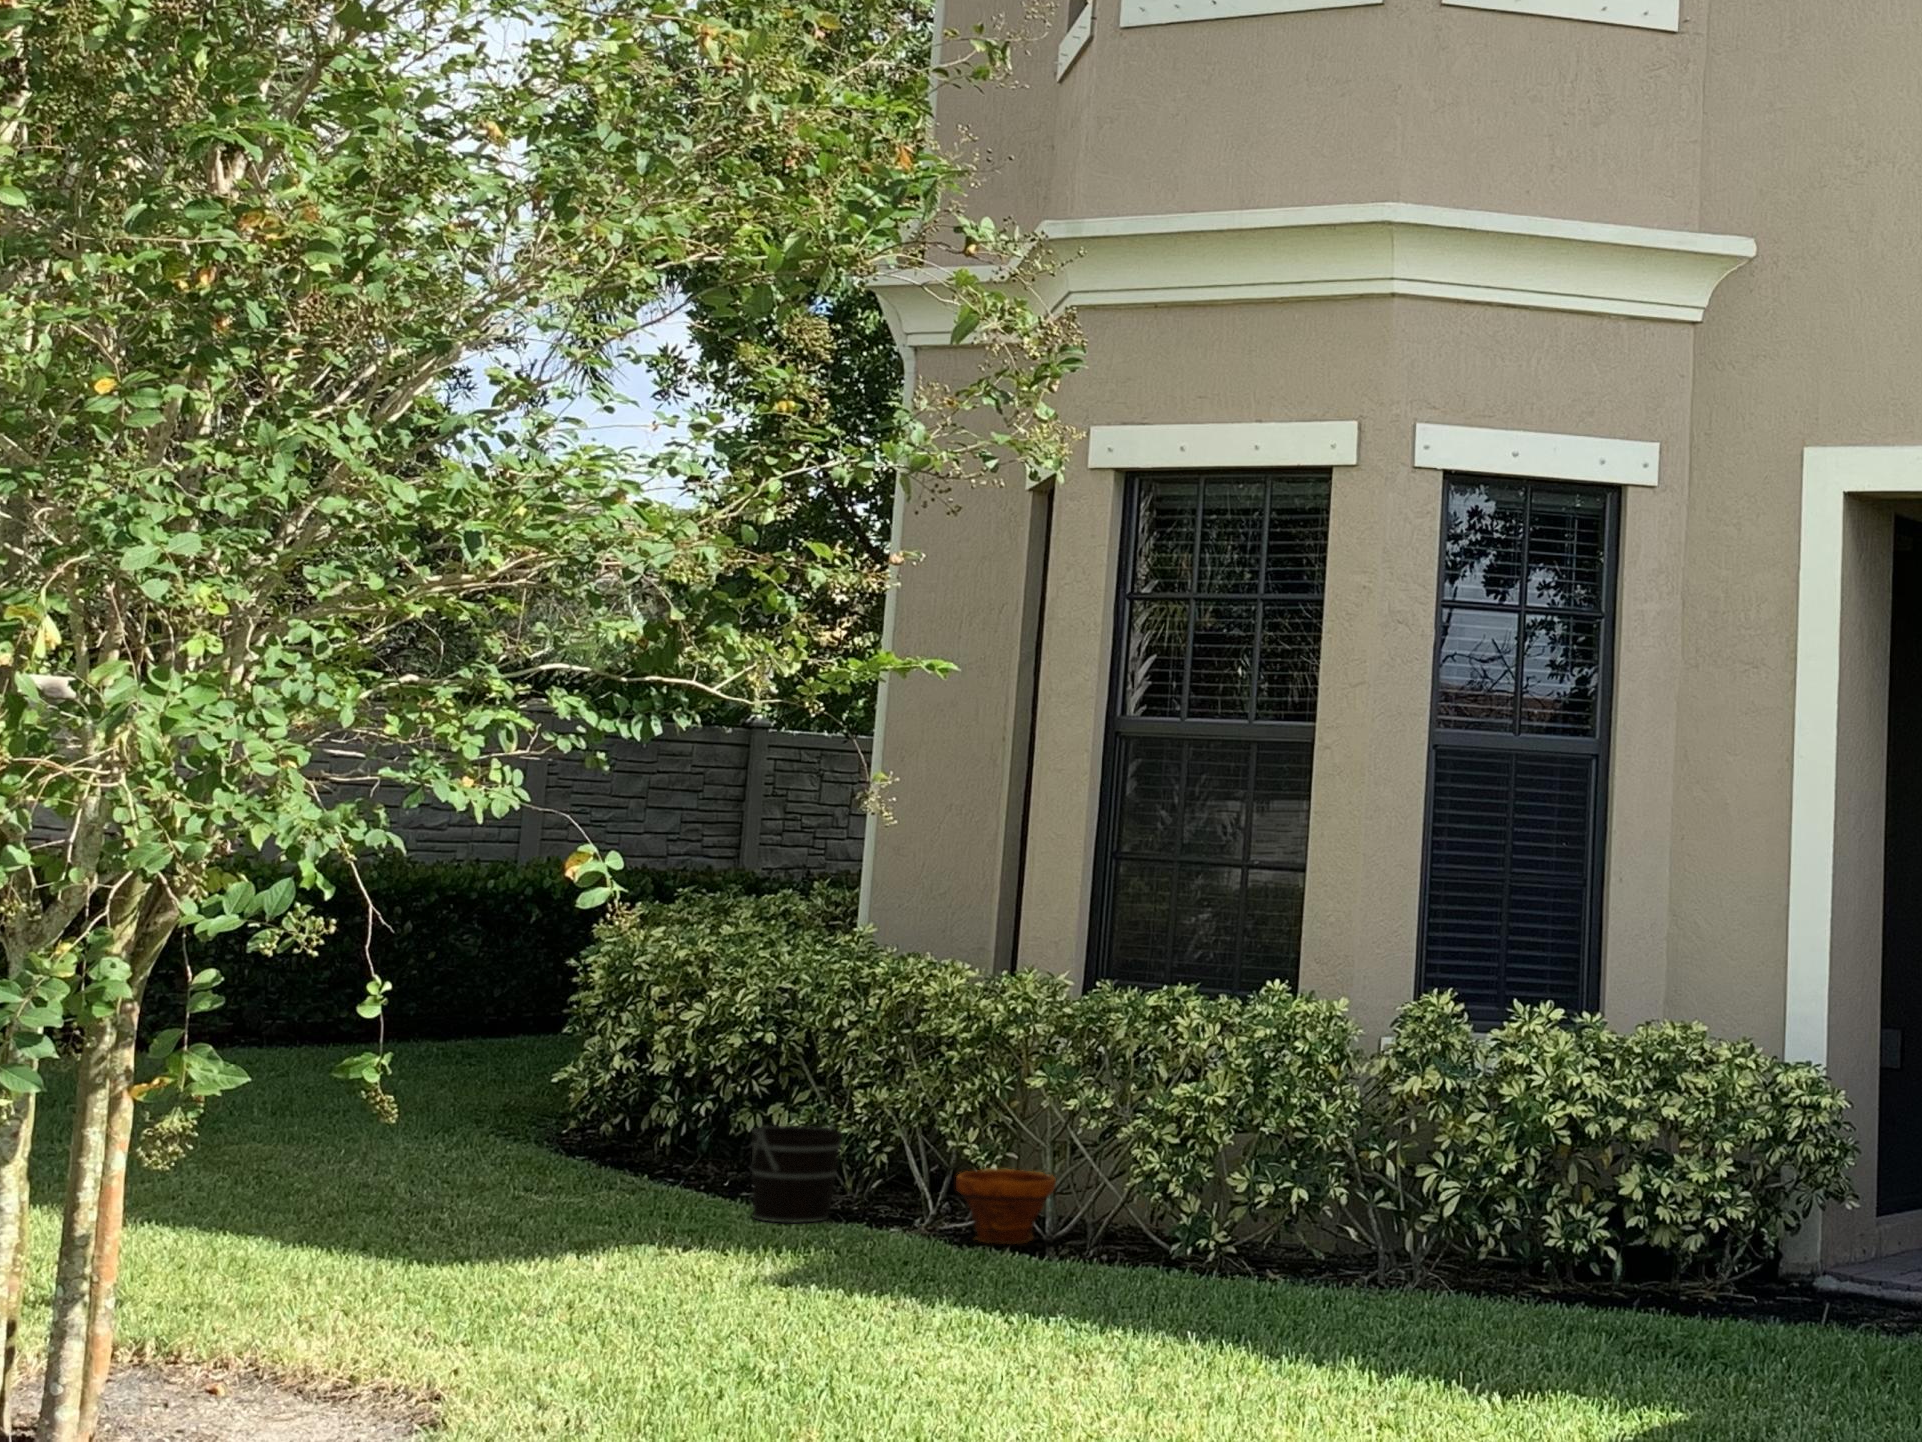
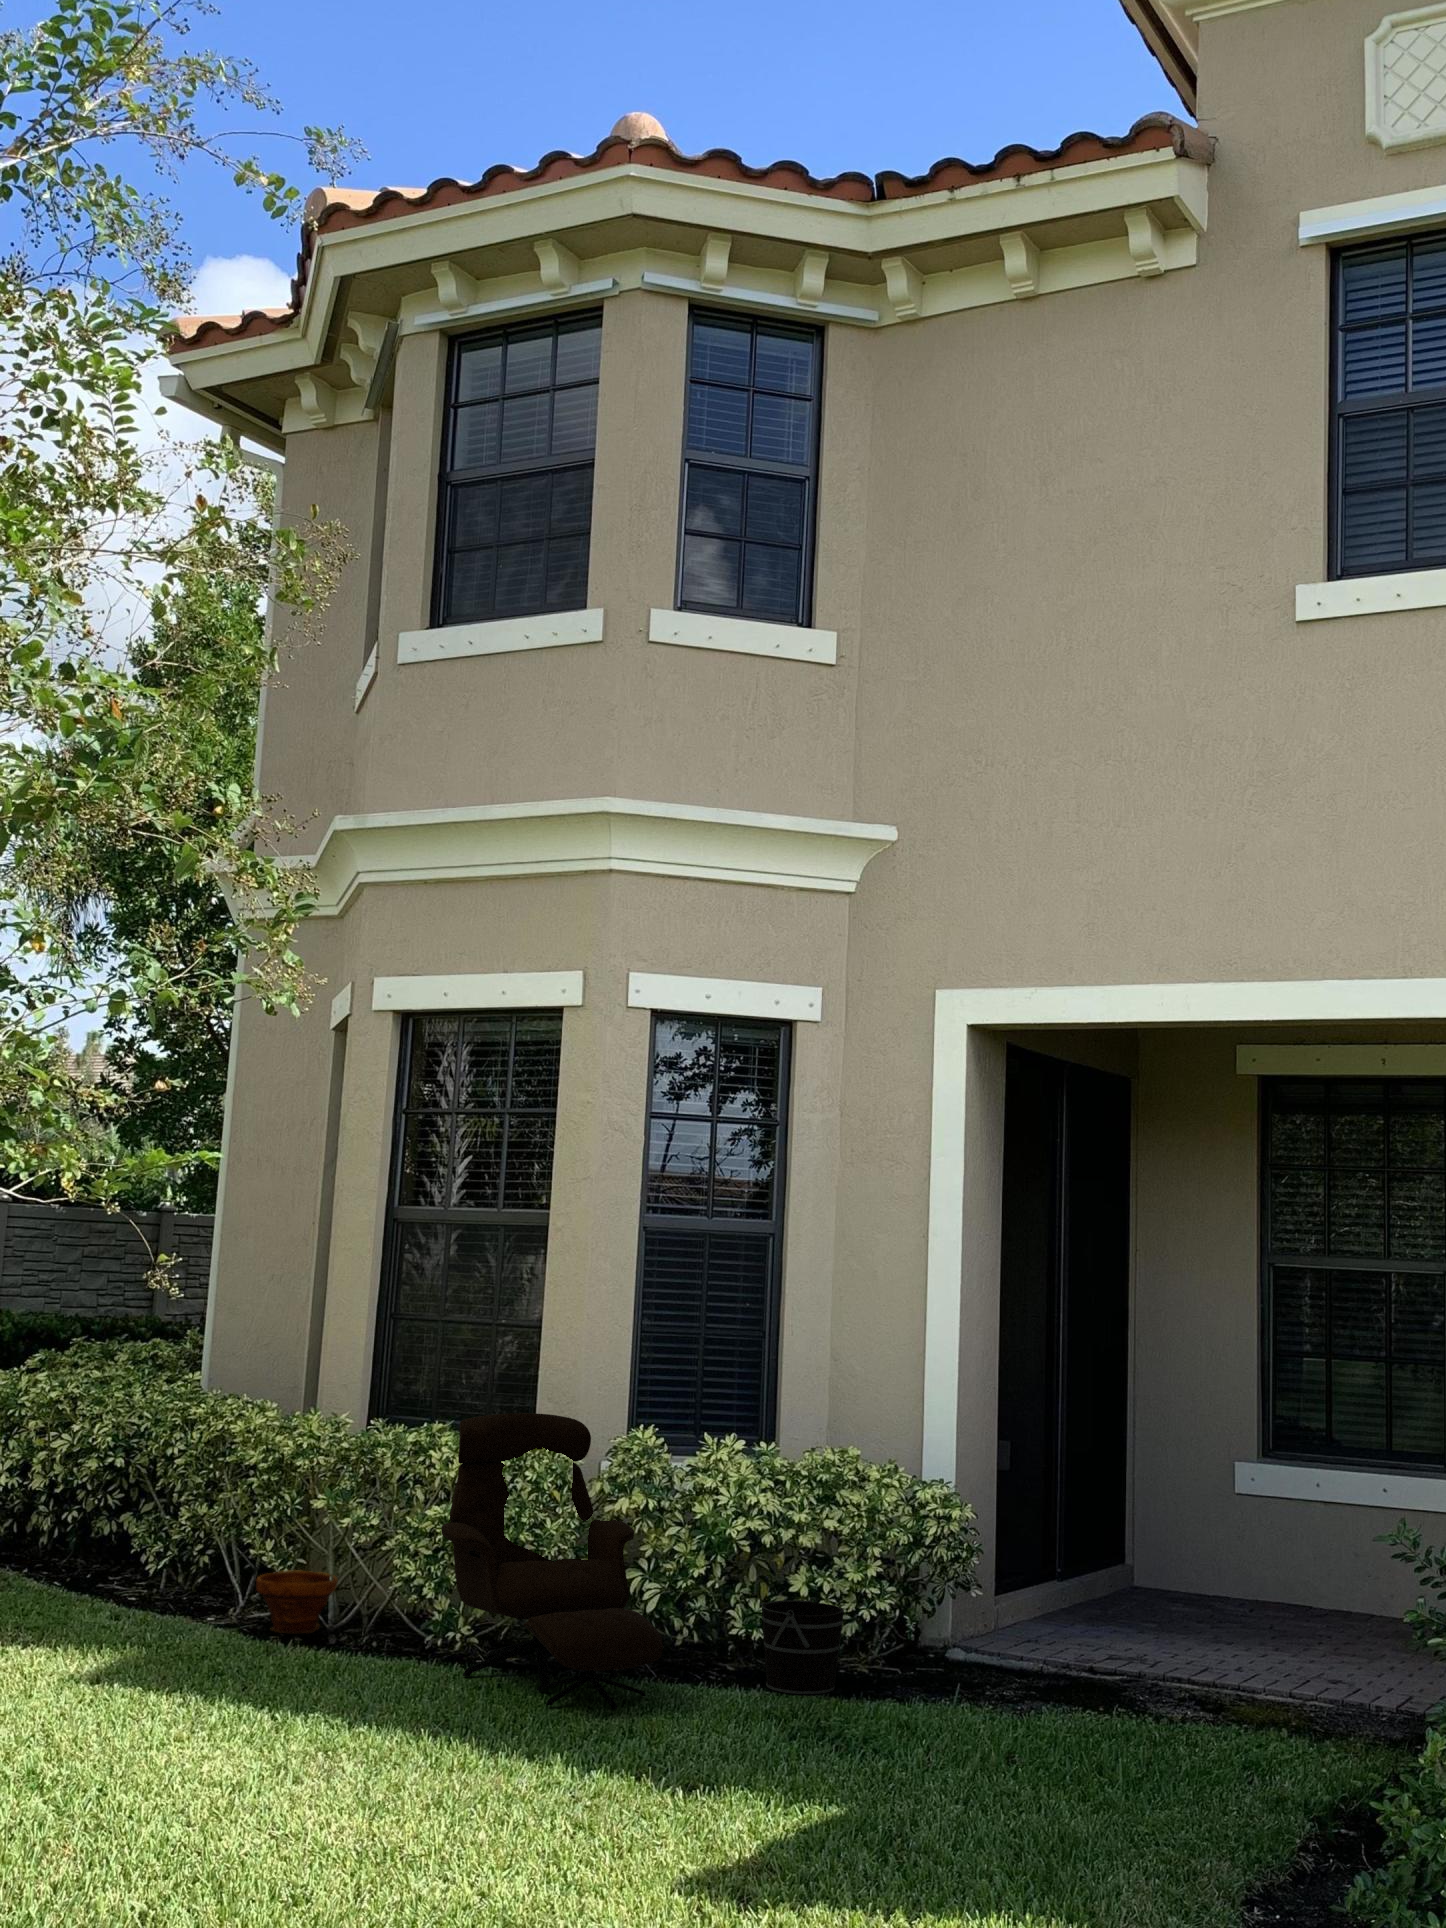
lounge chair: none [1192,973,1468,1323] -> present [441,1413,663,1709]
bucket: present [751,1126,843,1222] -> present [760,1597,844,1694]

